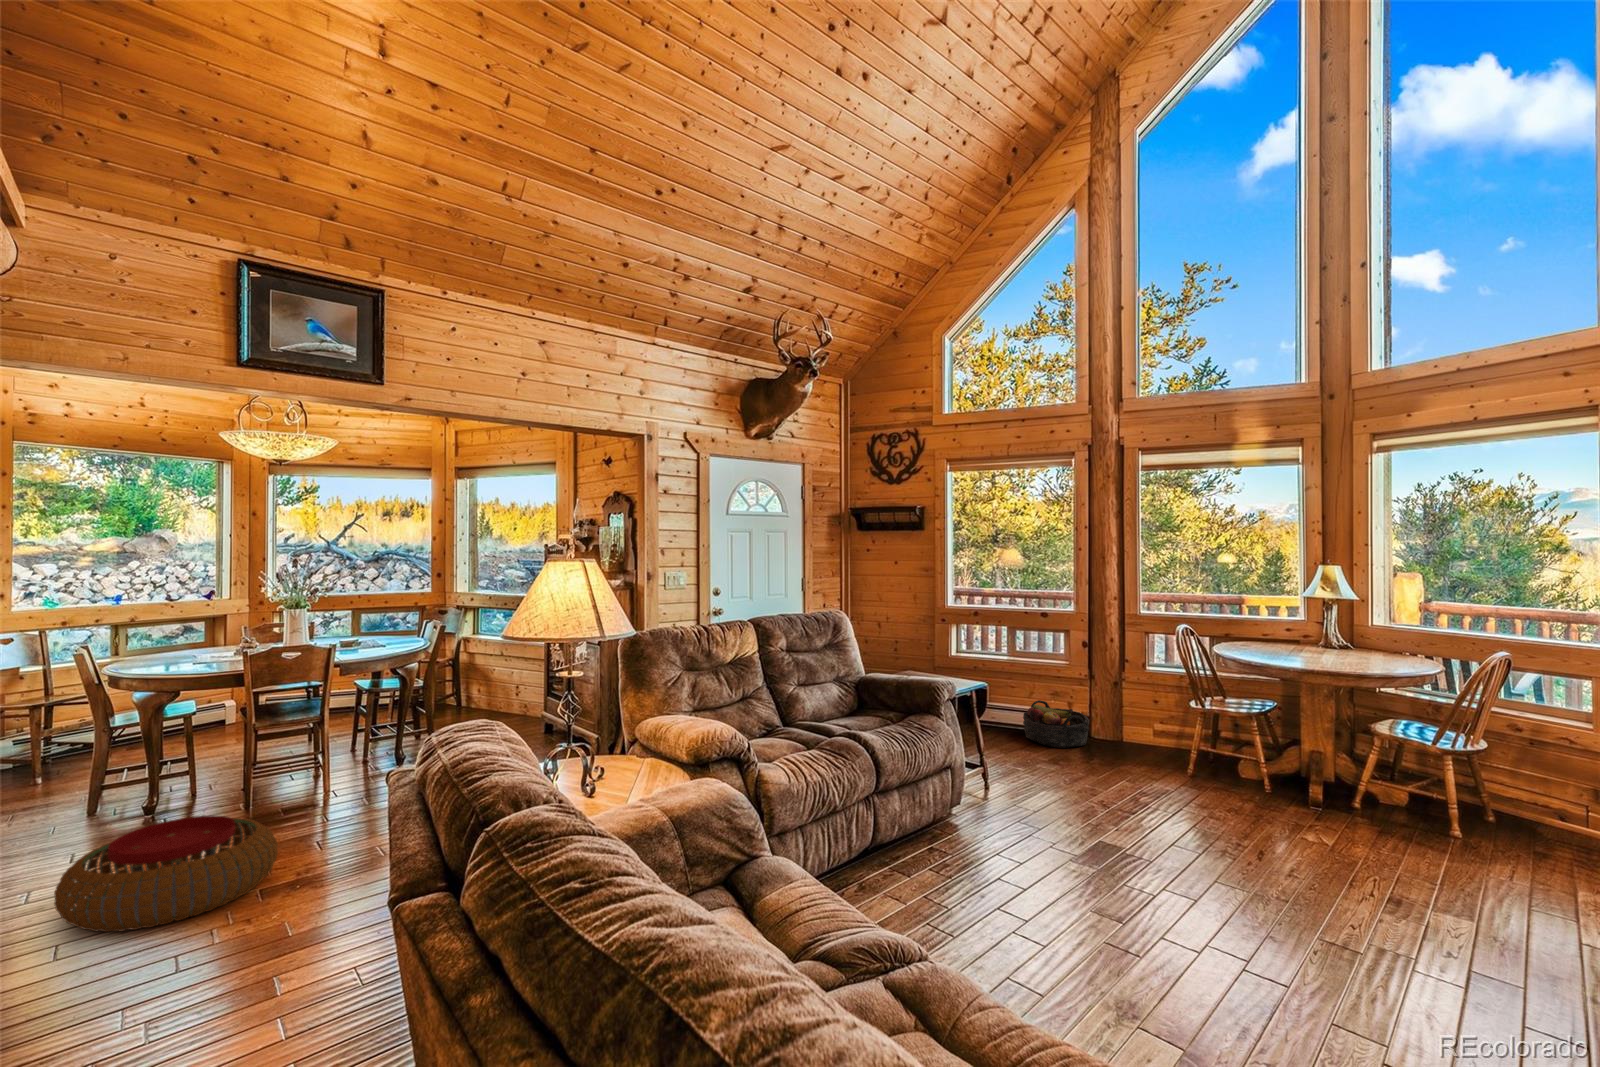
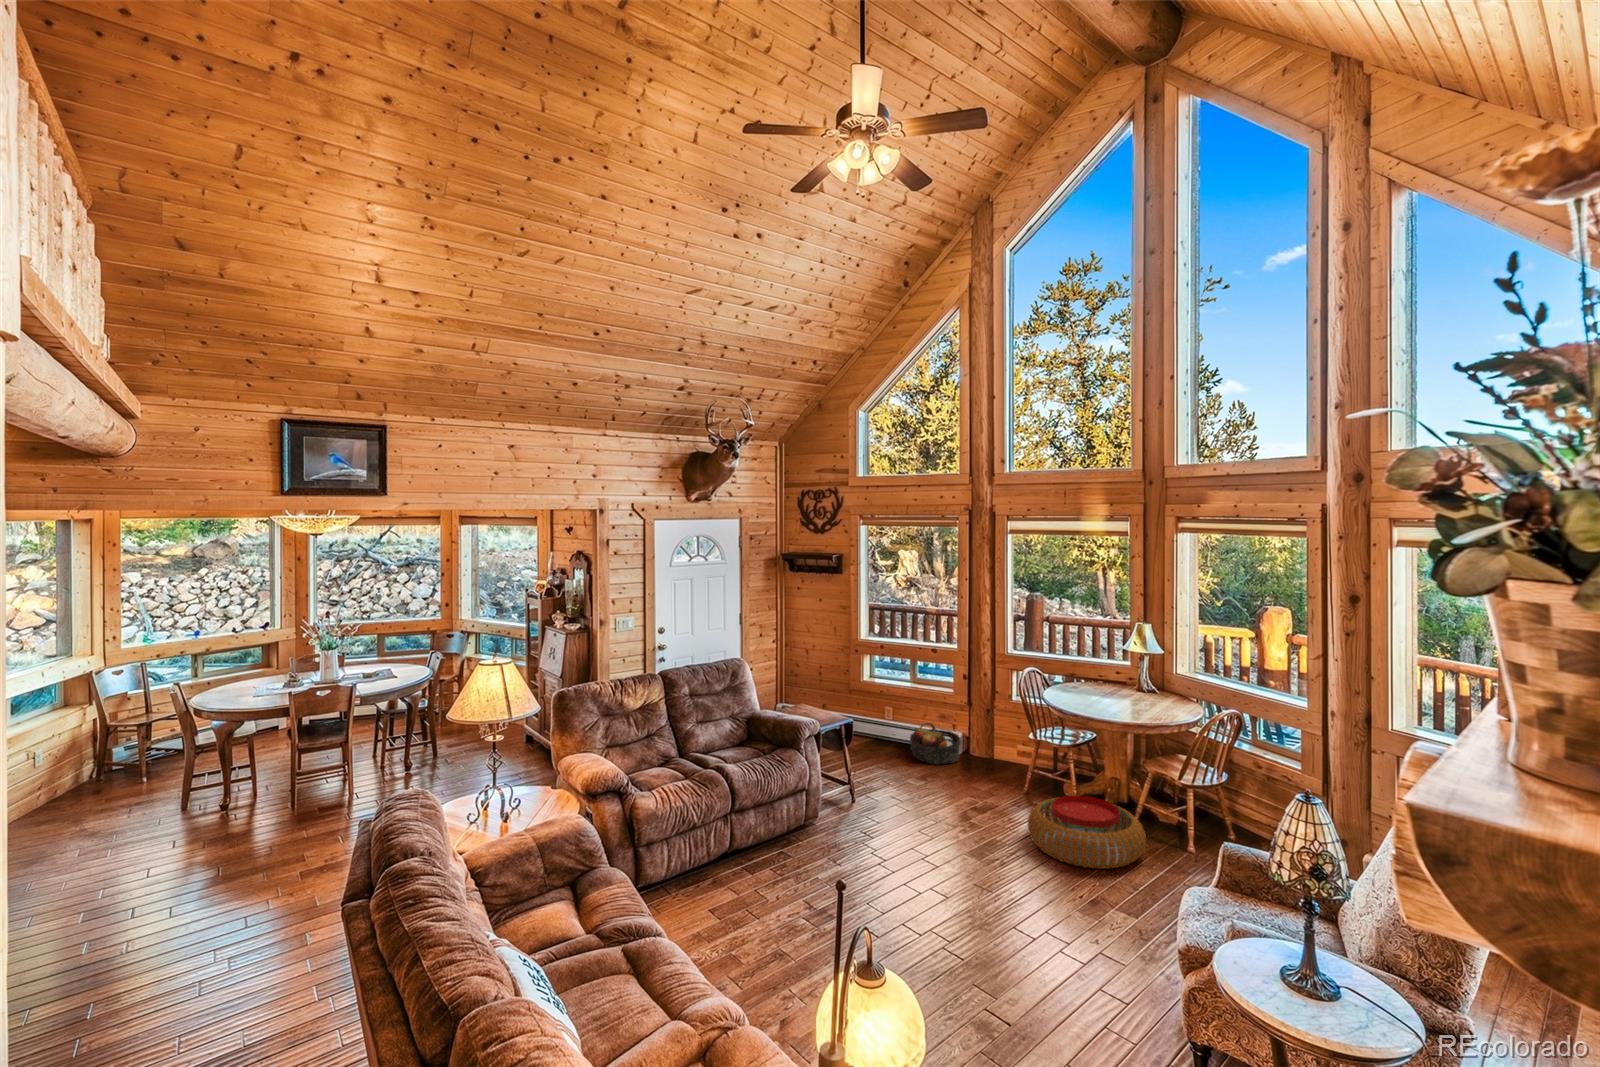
pouf: present [54,816,278,932] -> present [1028,796,1146,869]

